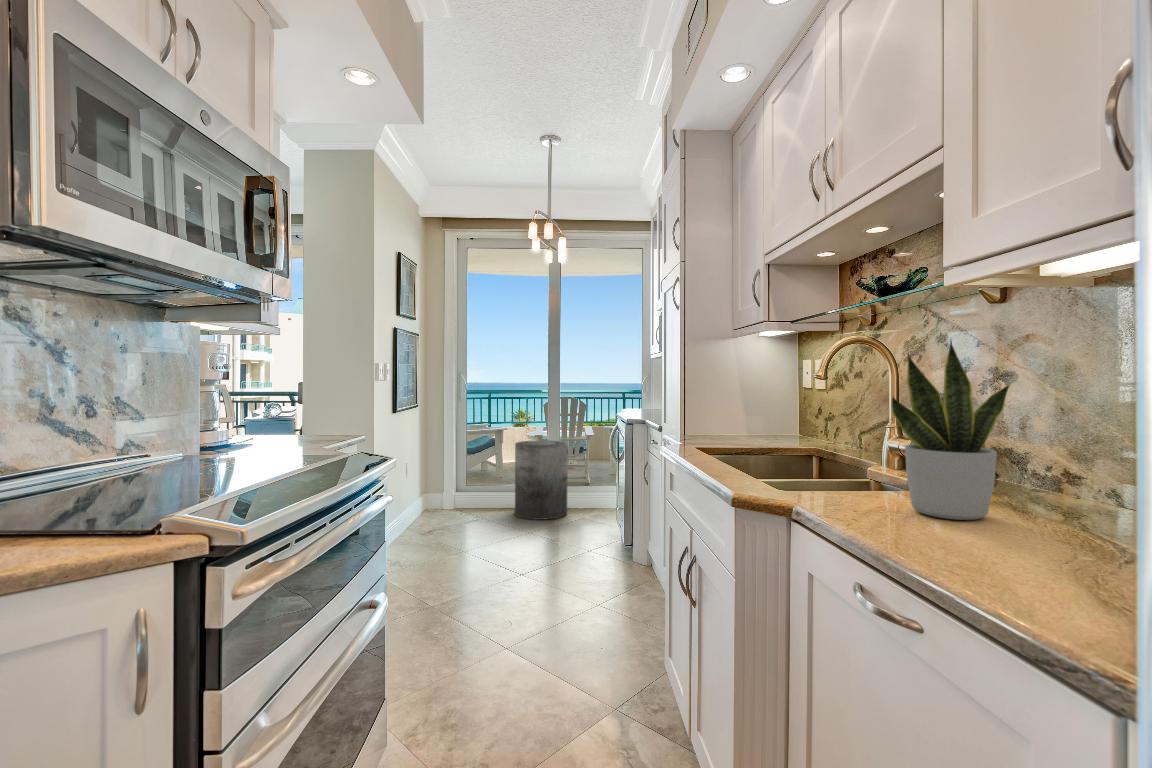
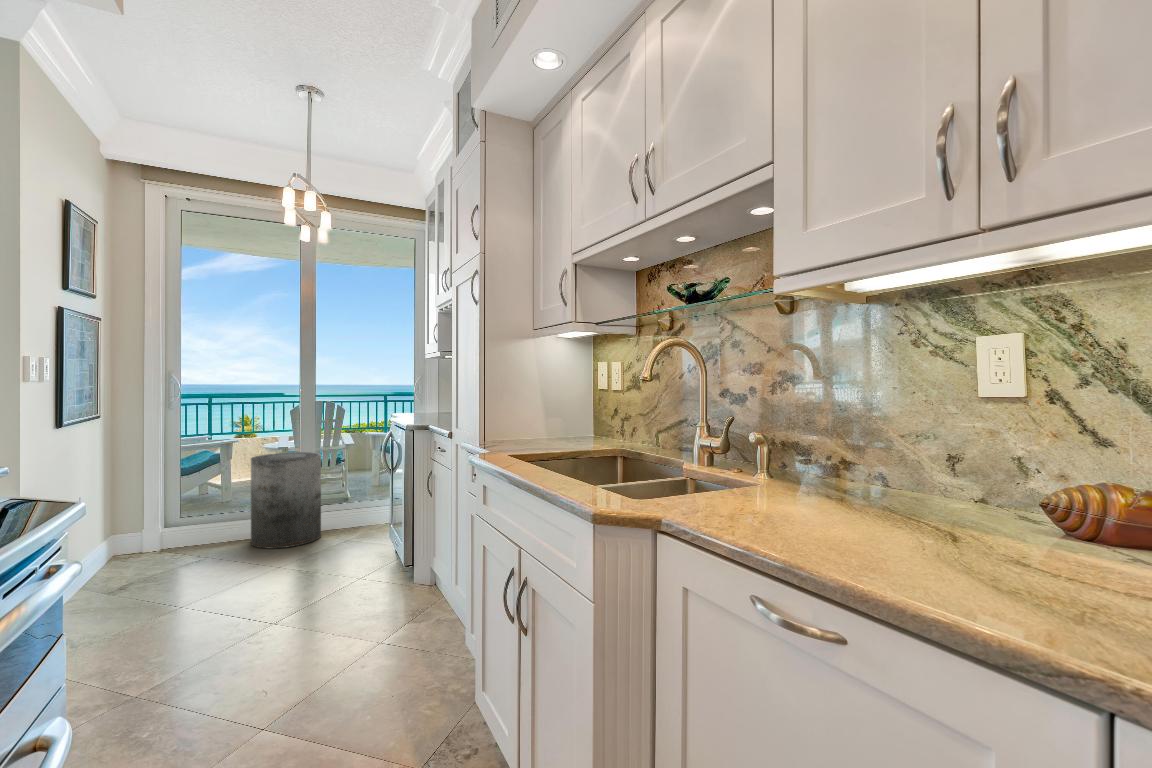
potted plant: present [892,341,1010,520] -> none [748,343,830,516]

